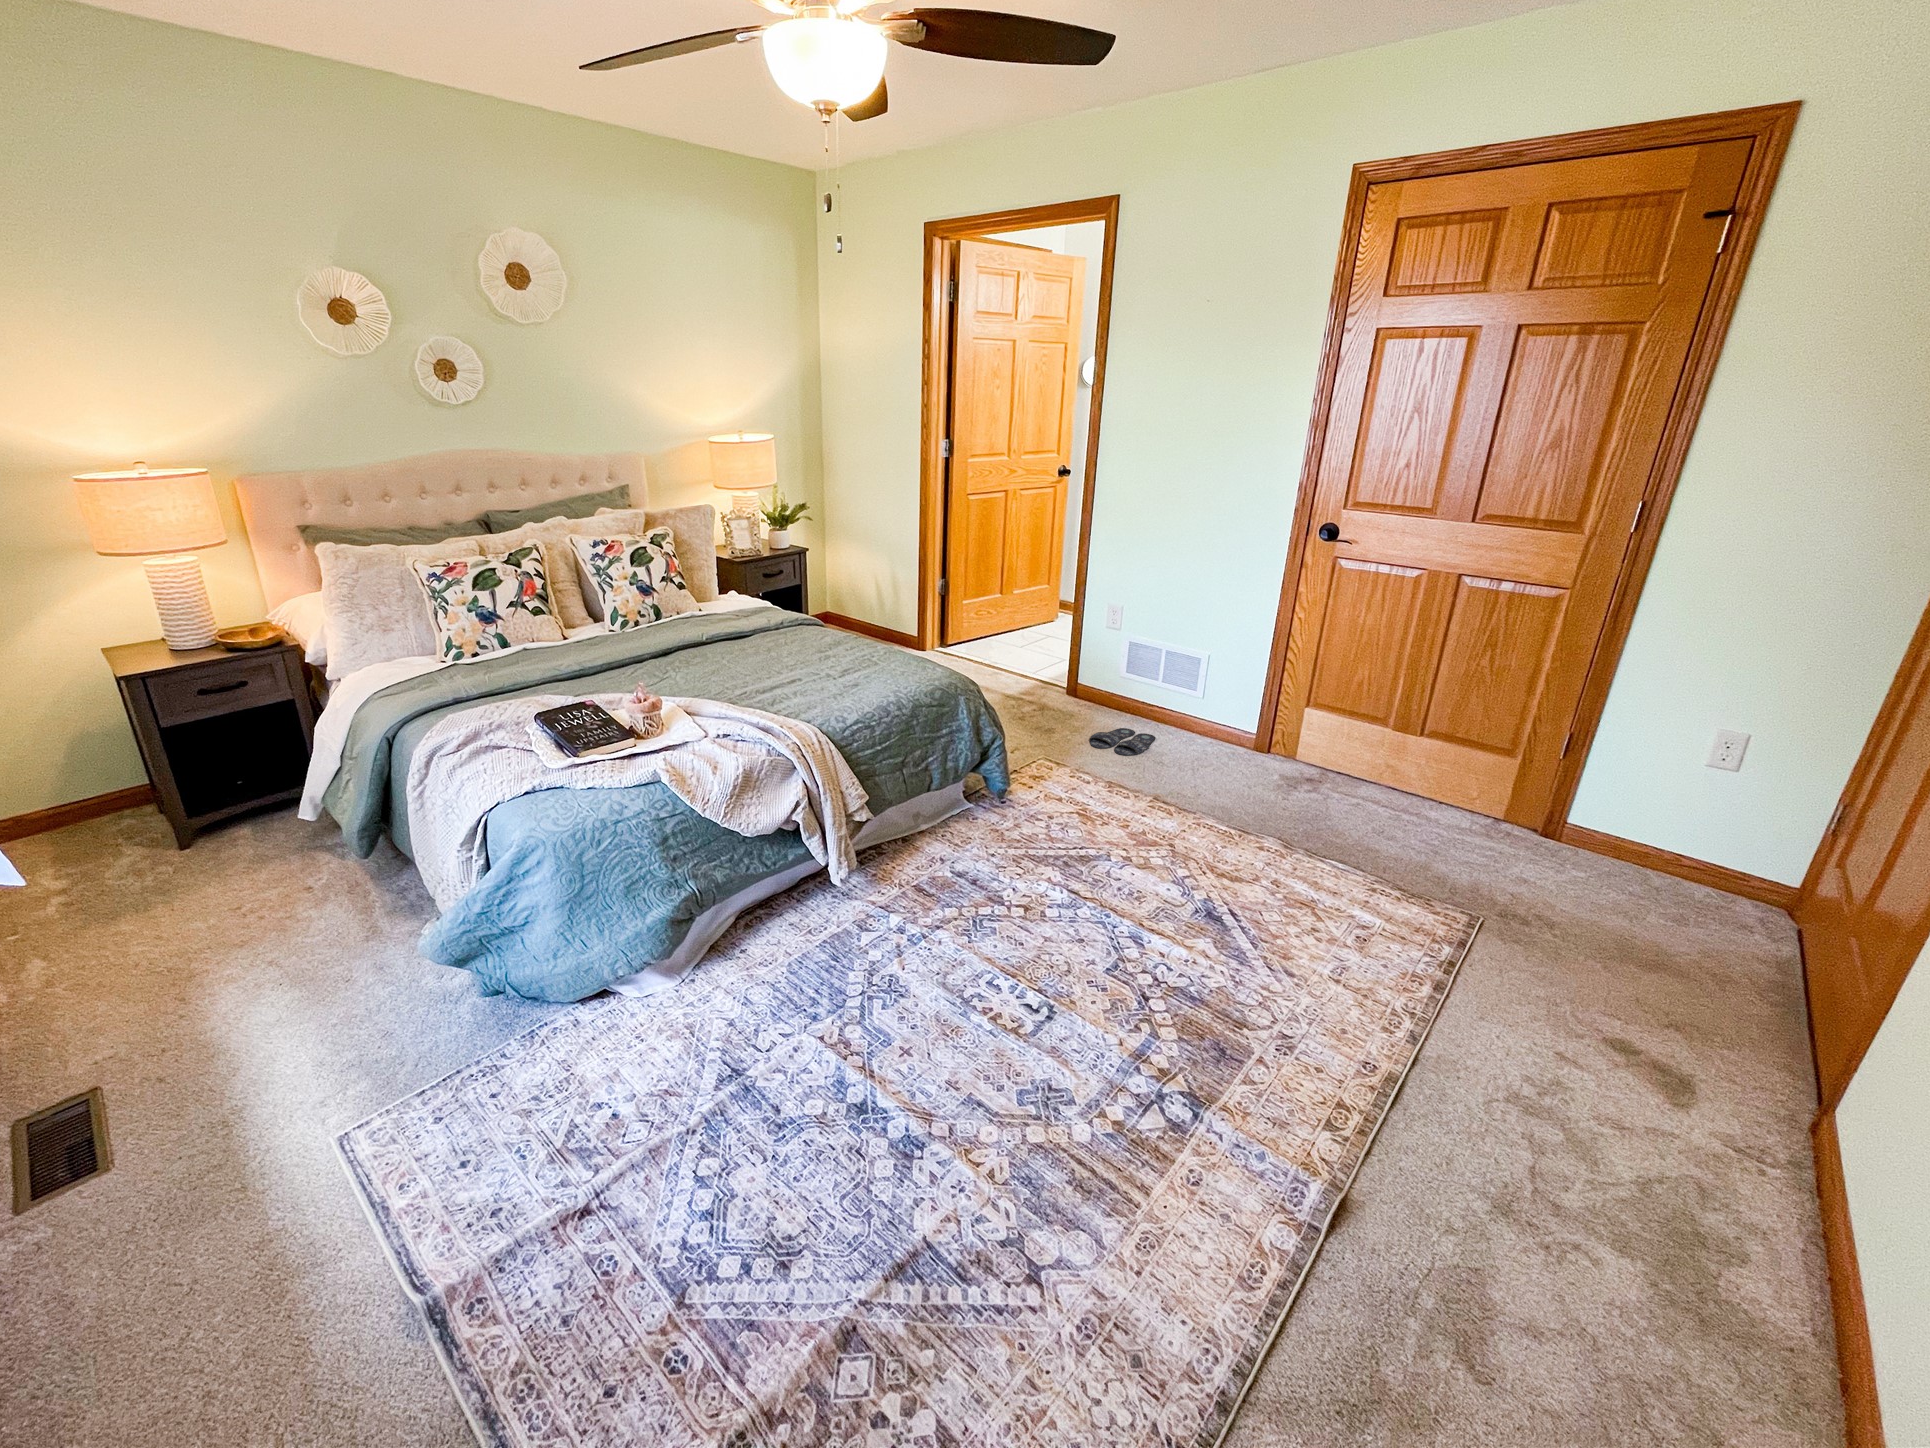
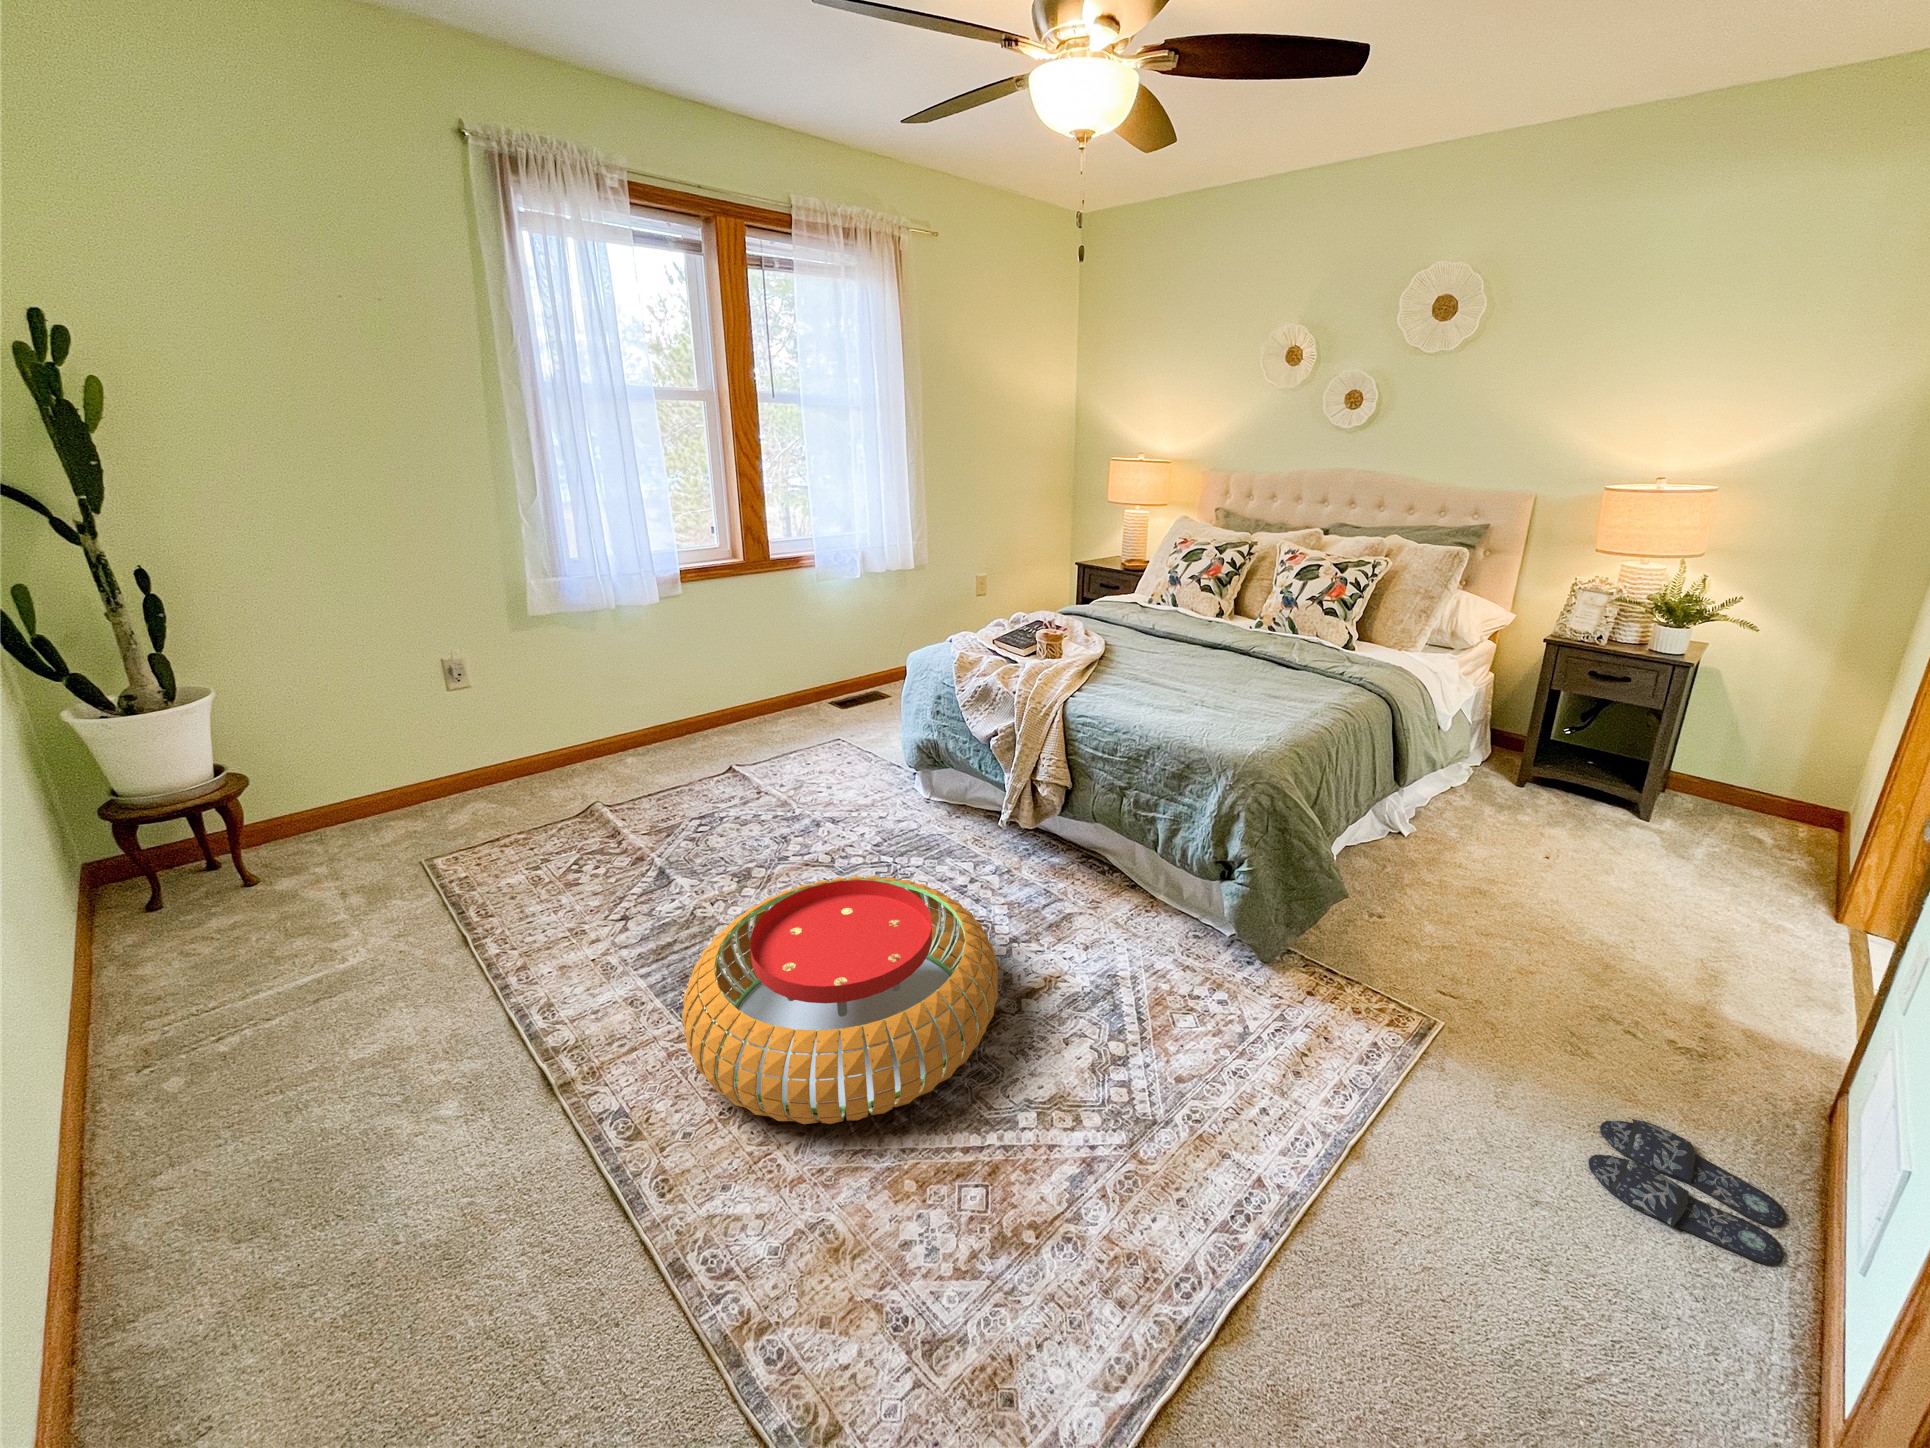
pouf: none [995,859,1302,1085] -> present [682,876,998,1124]

